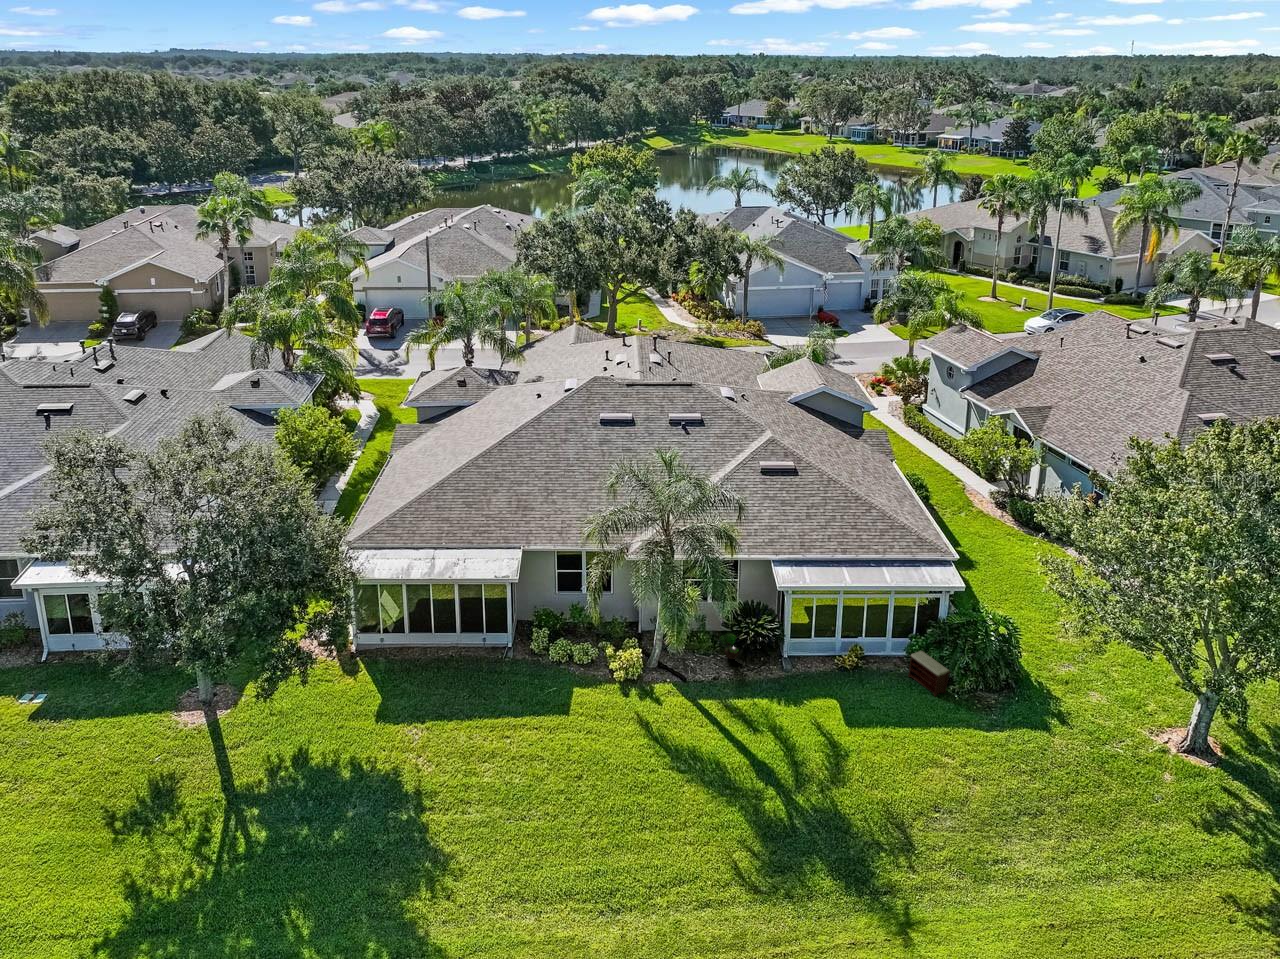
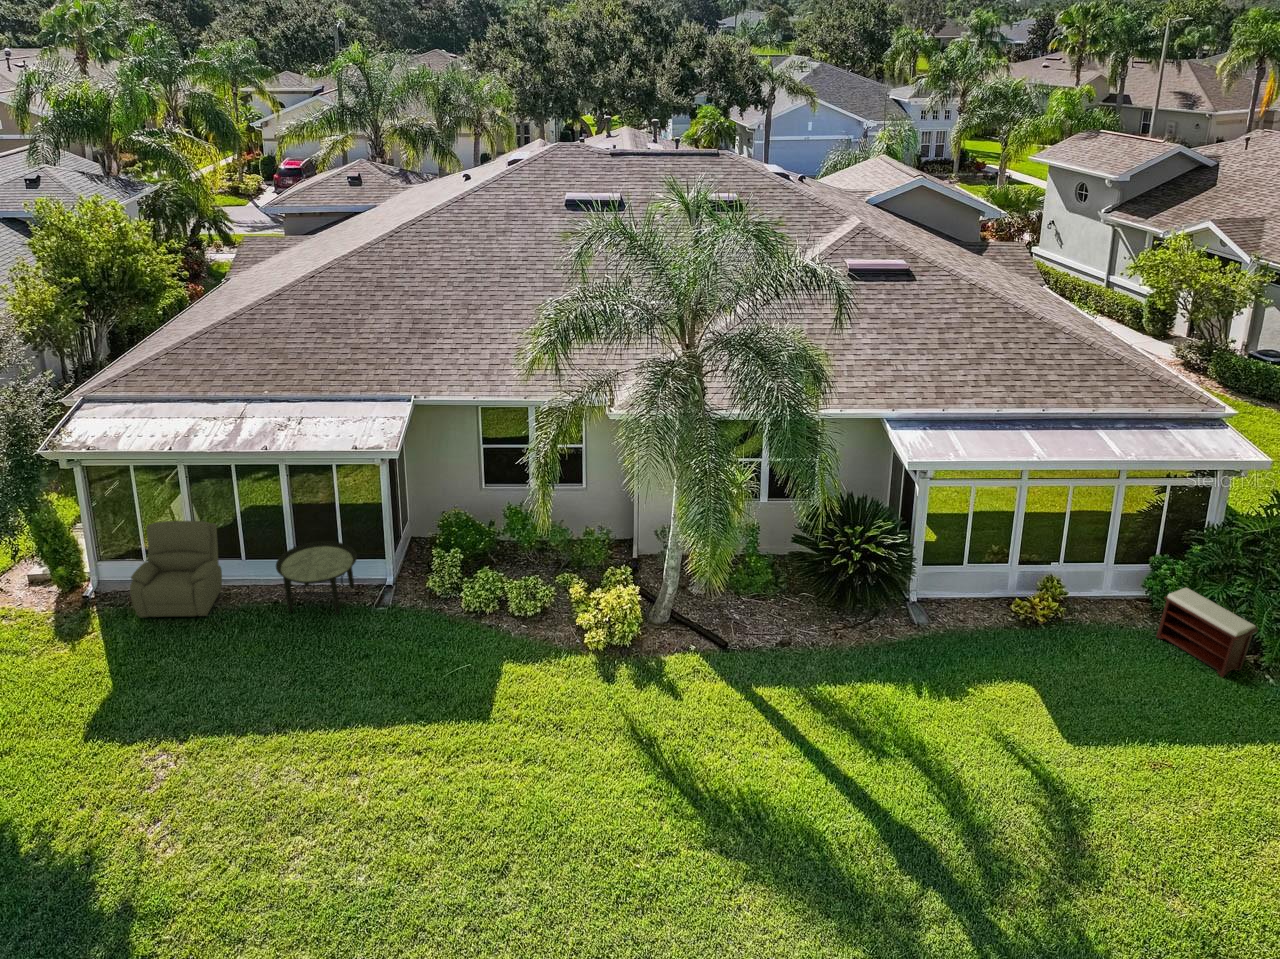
chair: none [381,613,423,664] -> present [130,521,222,618]
round table: none [454,624,495,663] -> present [276,541,357,614]
potted tree: present [721,634,739,659] -> none [787,551,826,606]

